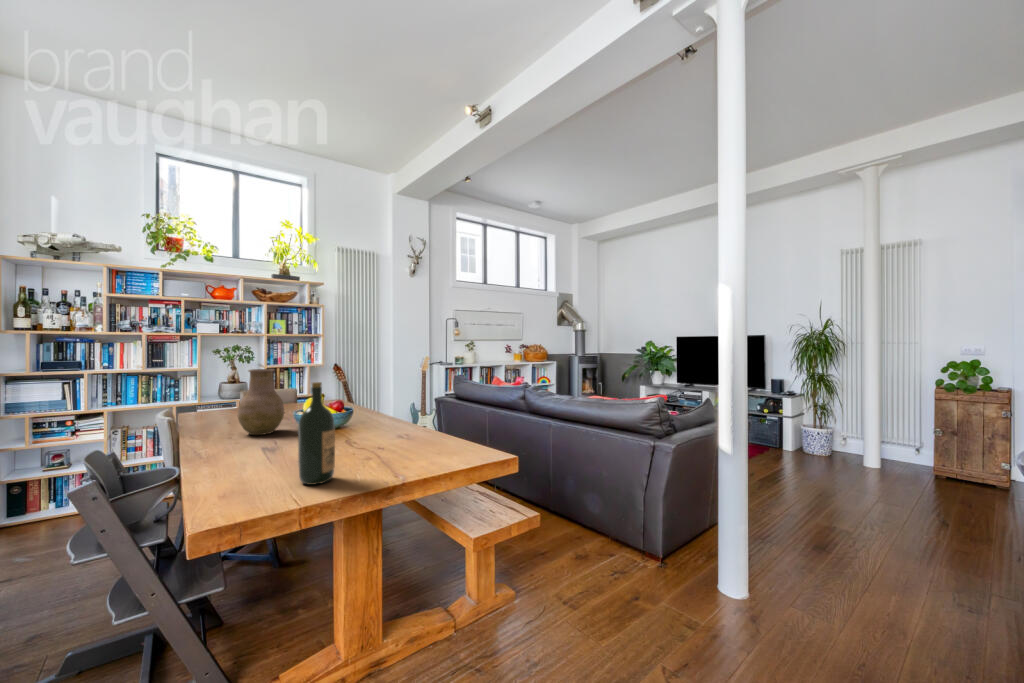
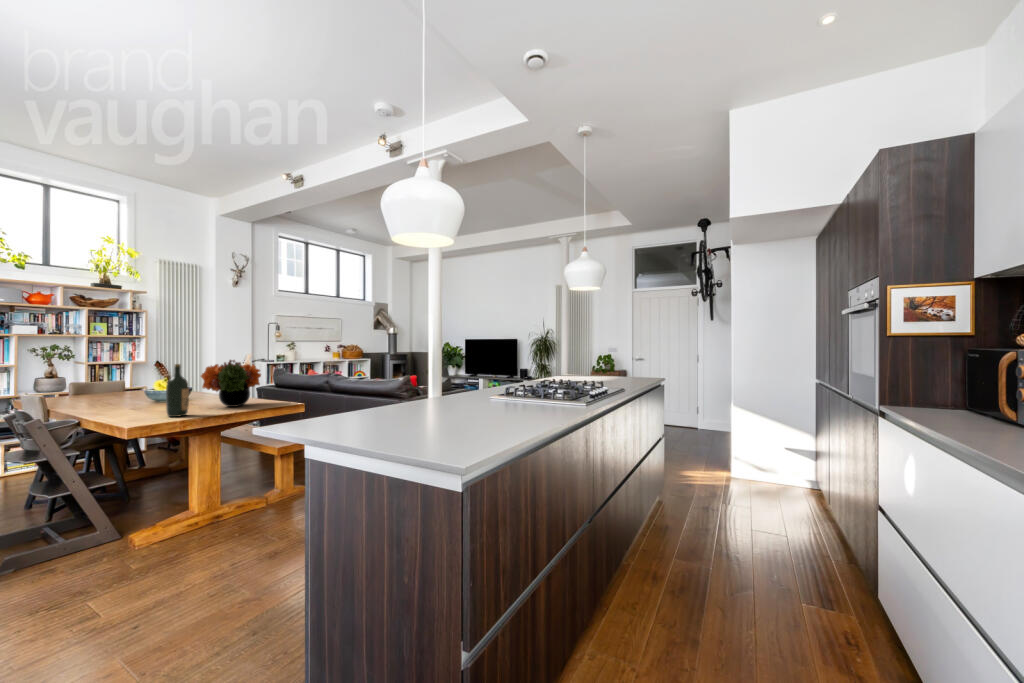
vase: present [237,369,284,435] -> none [96,361,134,406]
flower arrangement: none [359,371,452,455] -> present [201,360,261,407]

